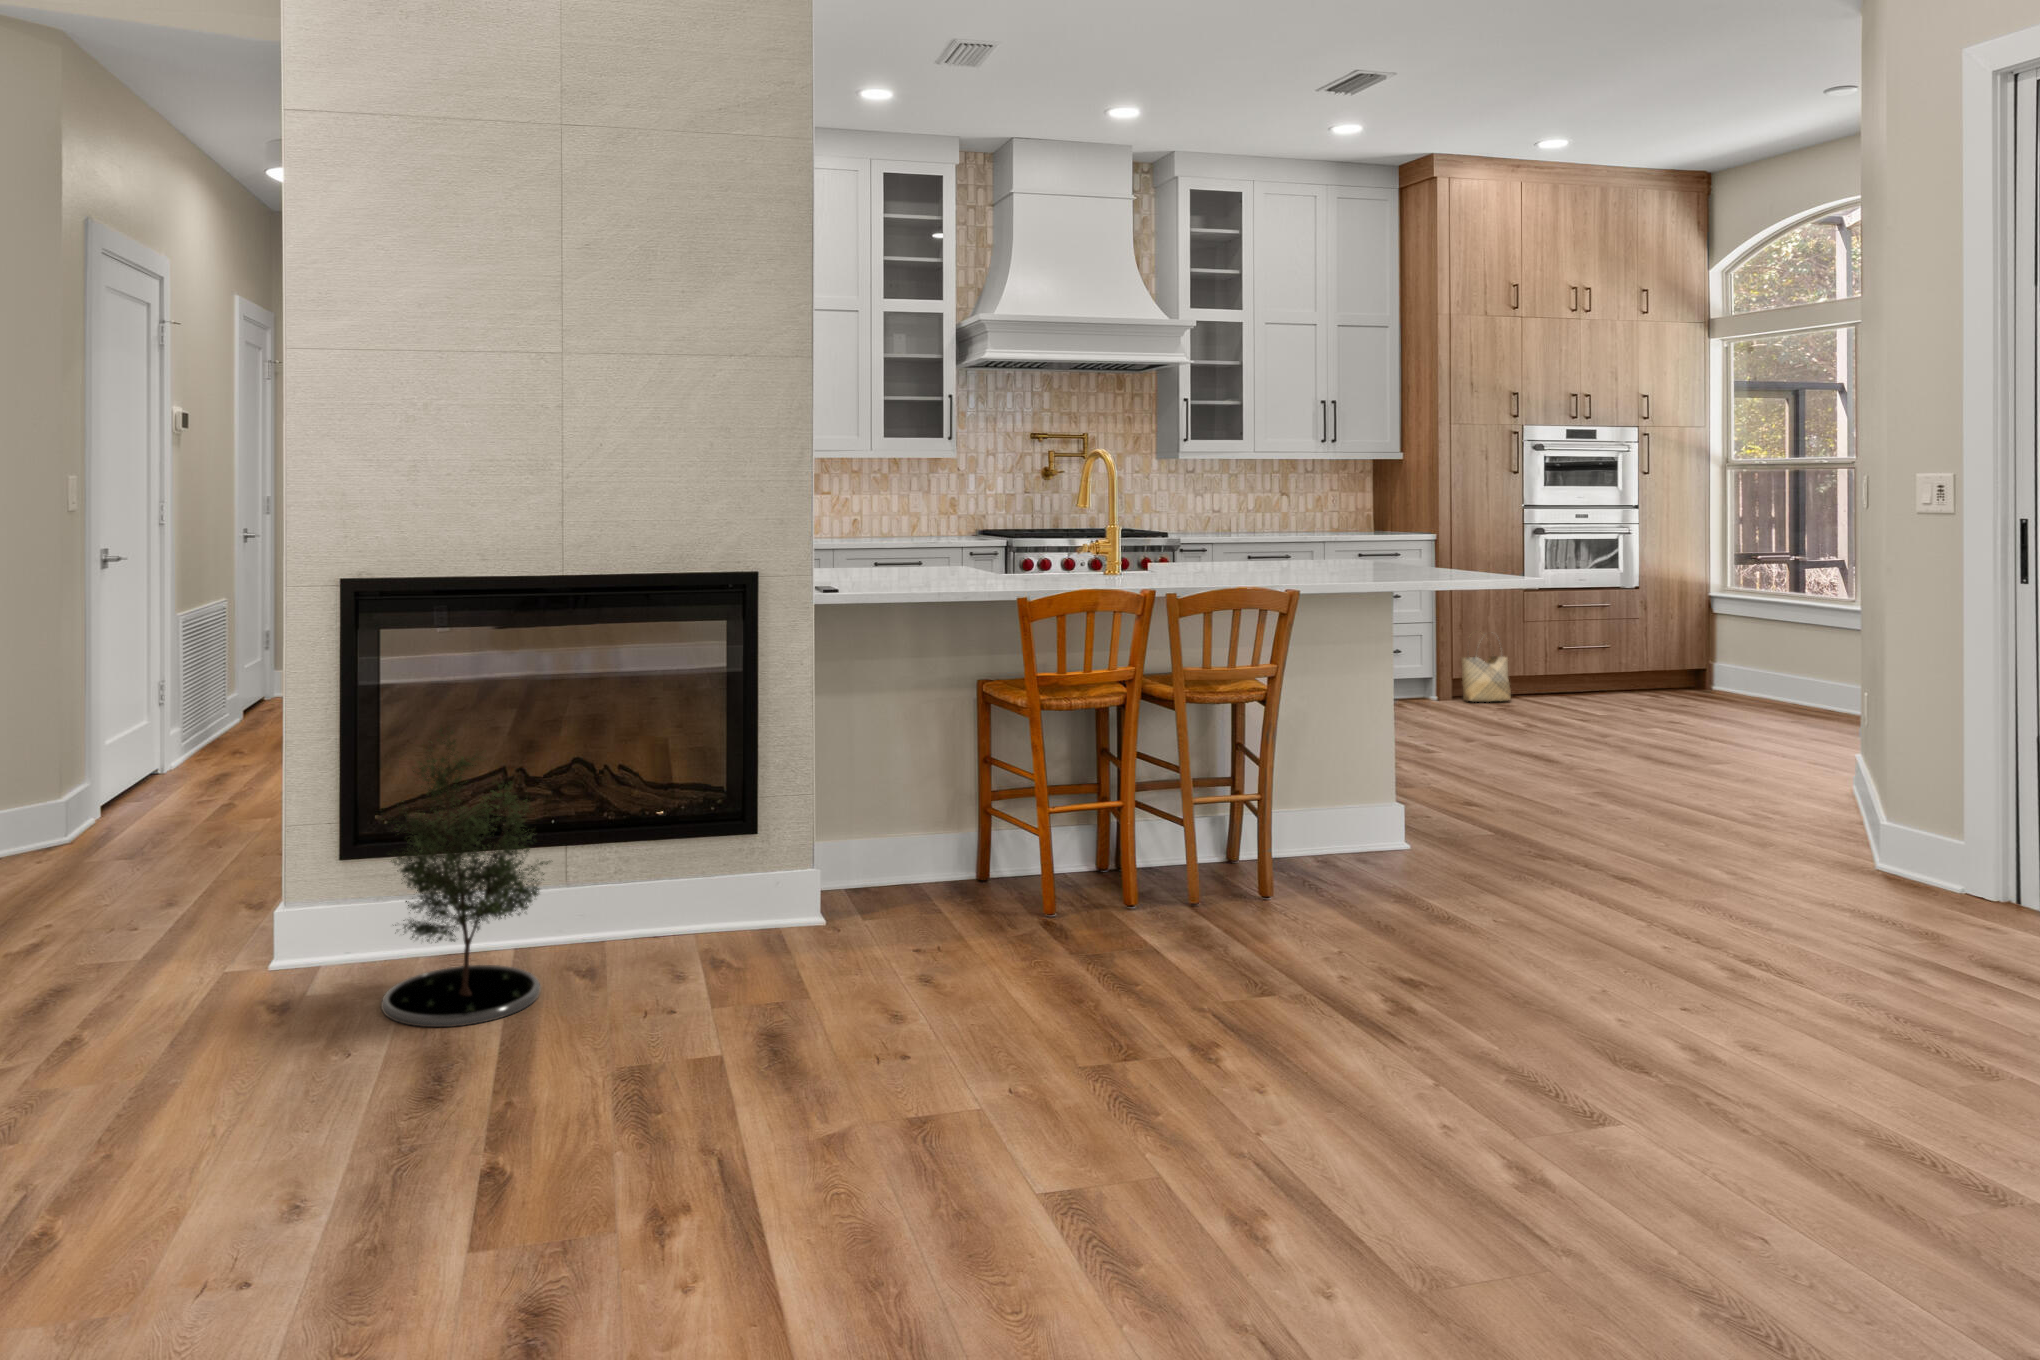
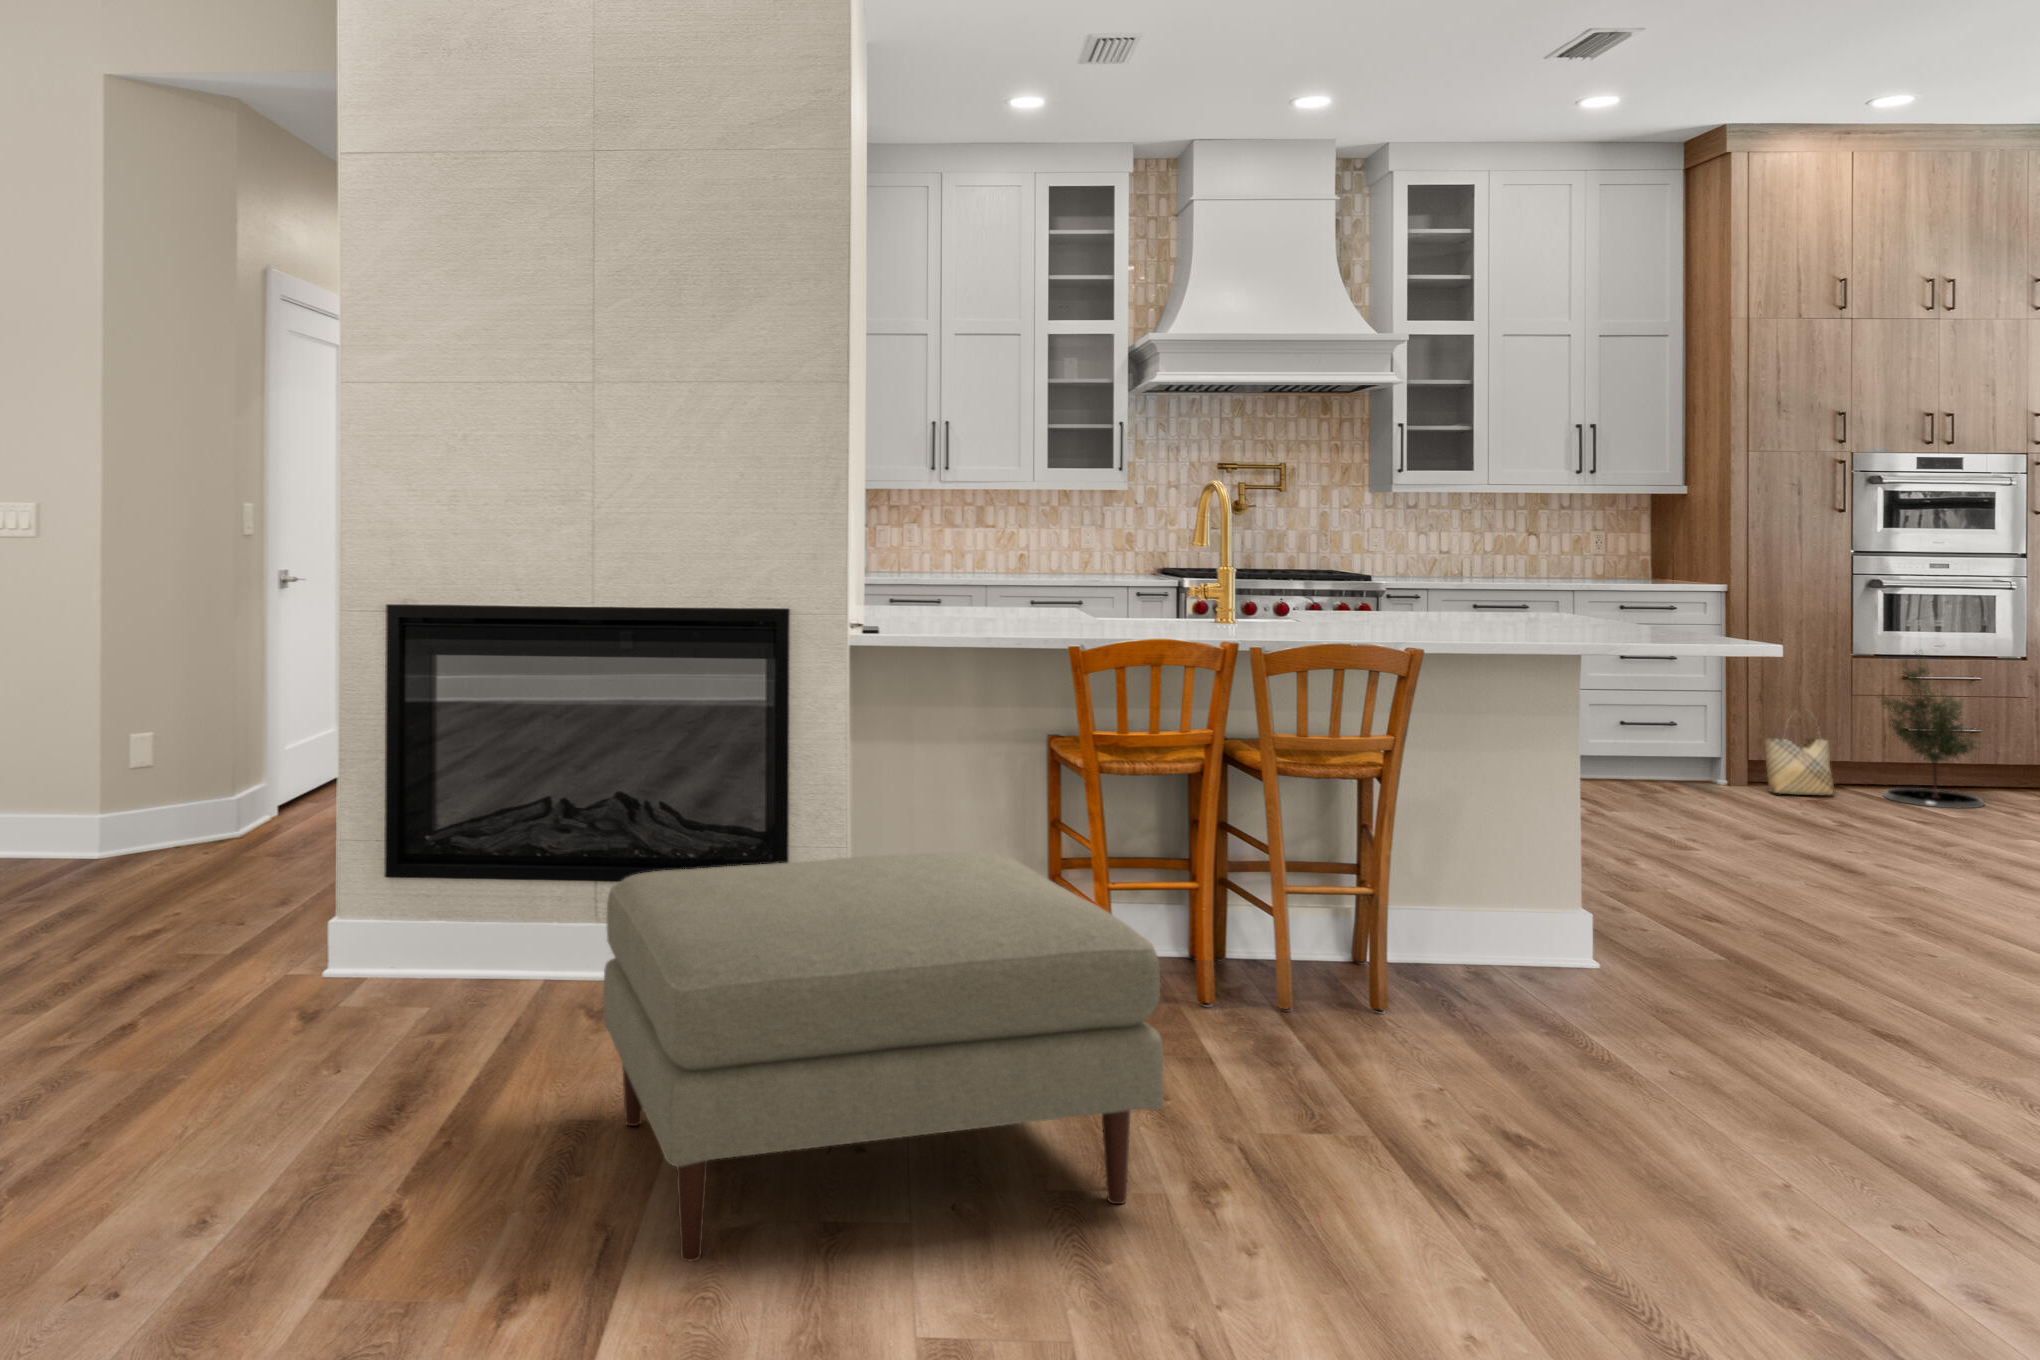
potted tree: present [381,727,548,1027] -> present [1877,656,1984,808]
ottoman: none [656,785,1184,1168] -> present [603,851,1163,1261]

